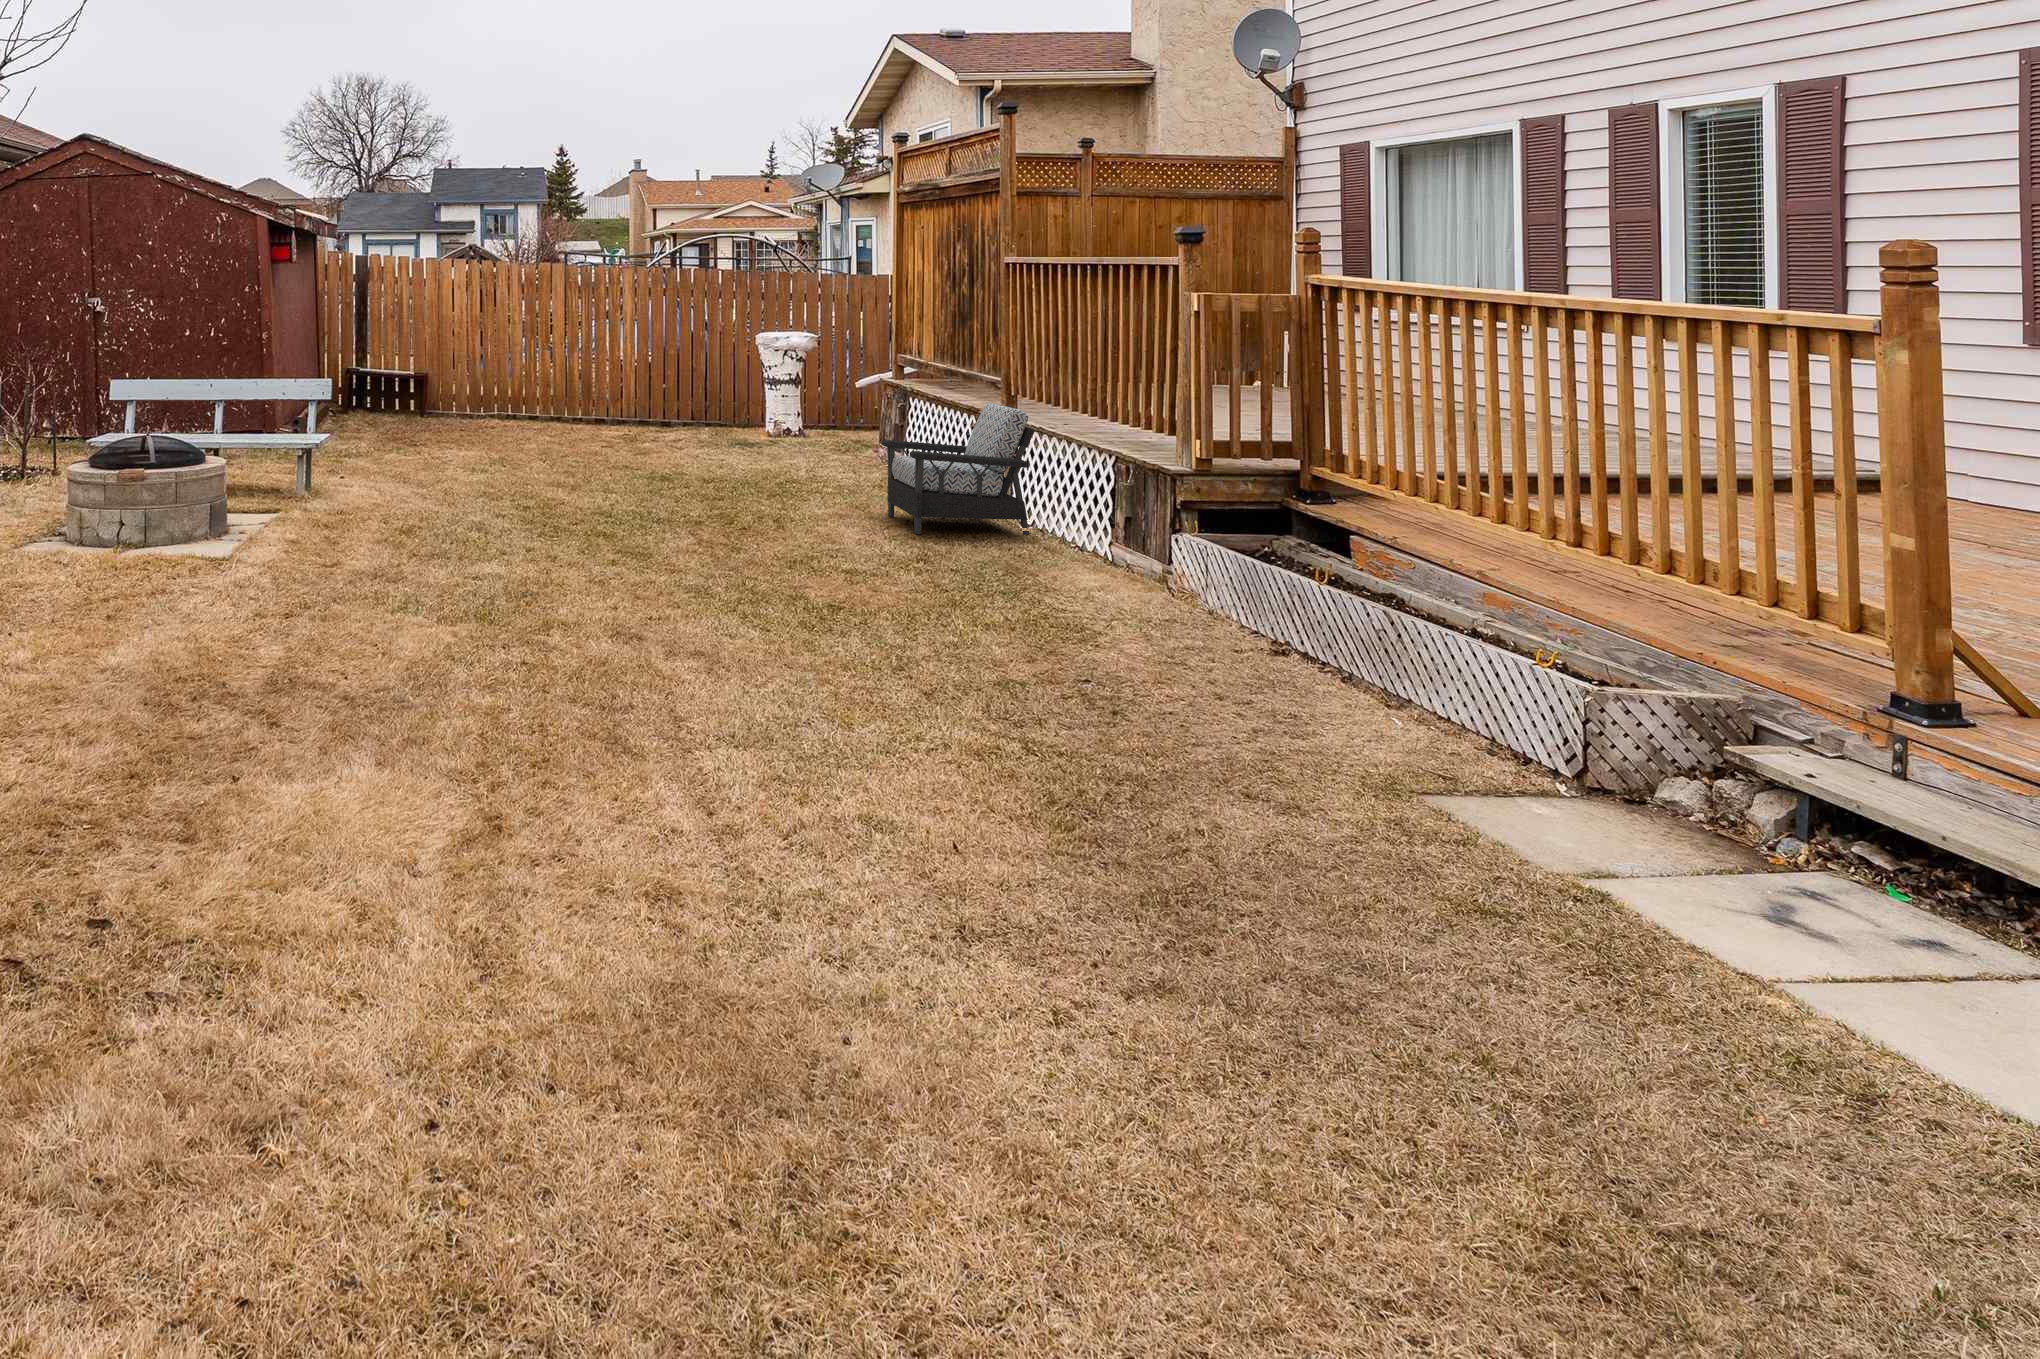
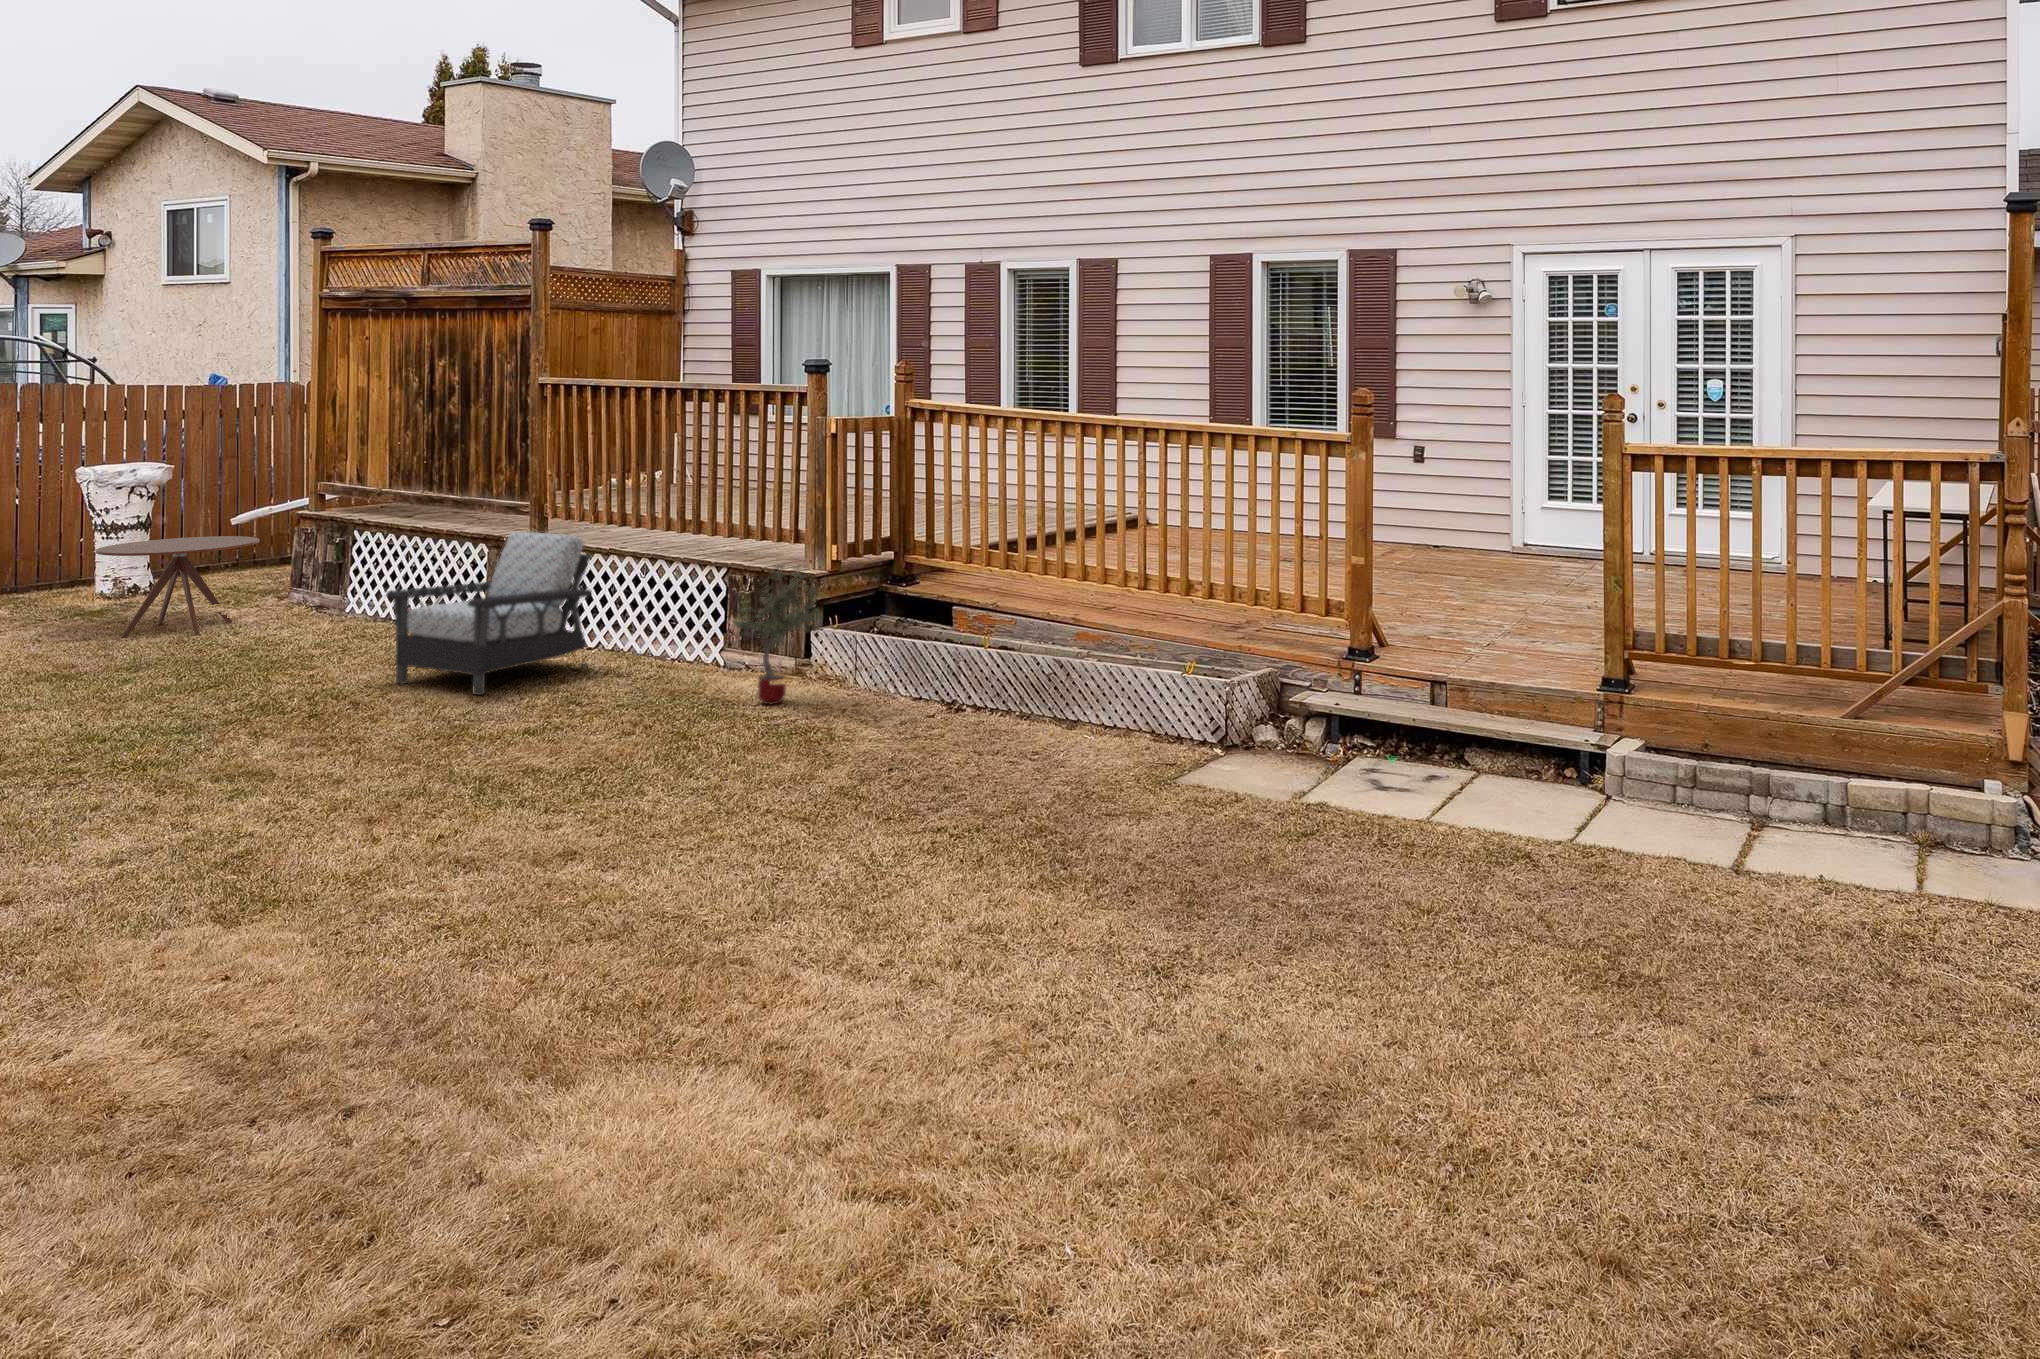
round table: none [796,397,894,468] -> present [96,536,259,638]
potted tree: none [1090,448,1179,596] -> present [734,565,821,704]

